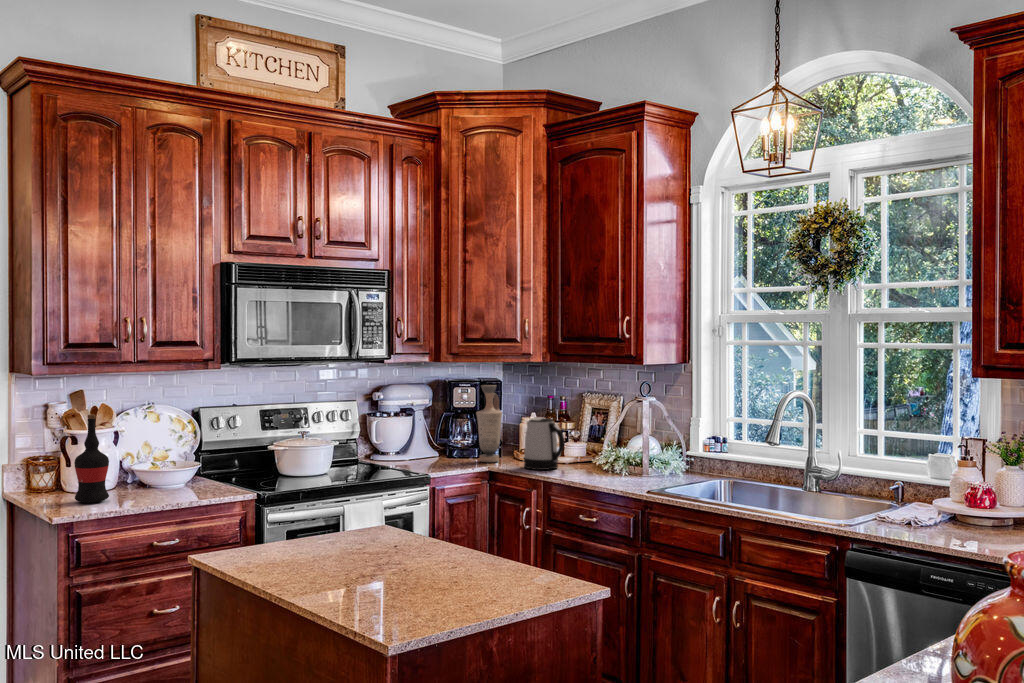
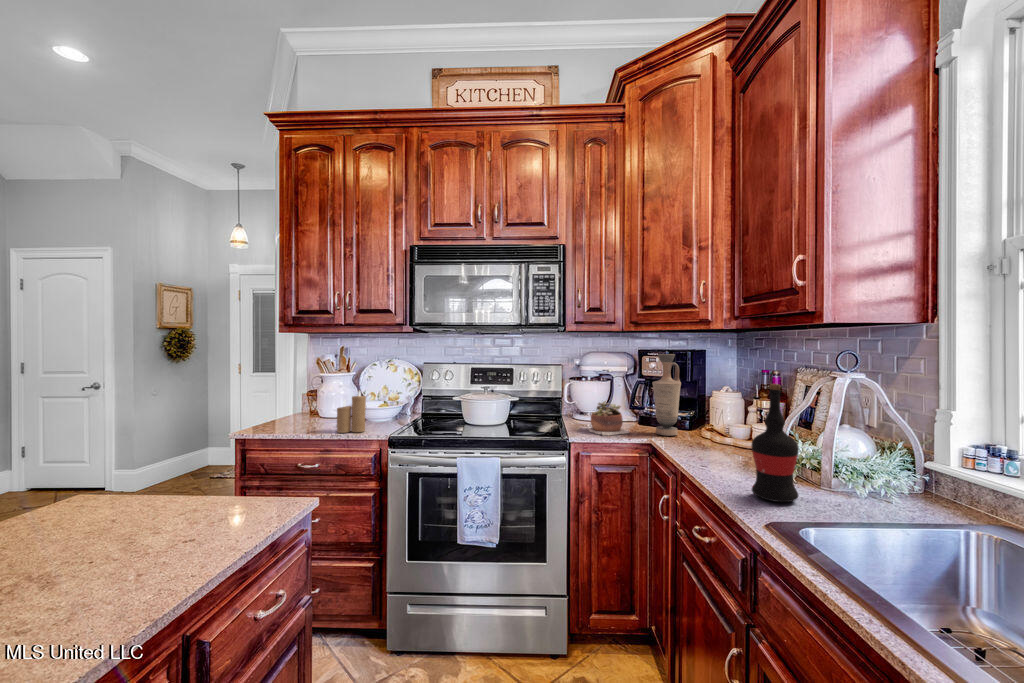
wine bottle: present [74,414,109,503] -> present [752,384,799,502]
kettle: present [524,418,564,470] -> none [683,392,727,455]
succulent plant: none [418,435,460,468] -> present [589,401,629,436]
candle: none [181,445,213,499] -> present [337,391,366,433]

